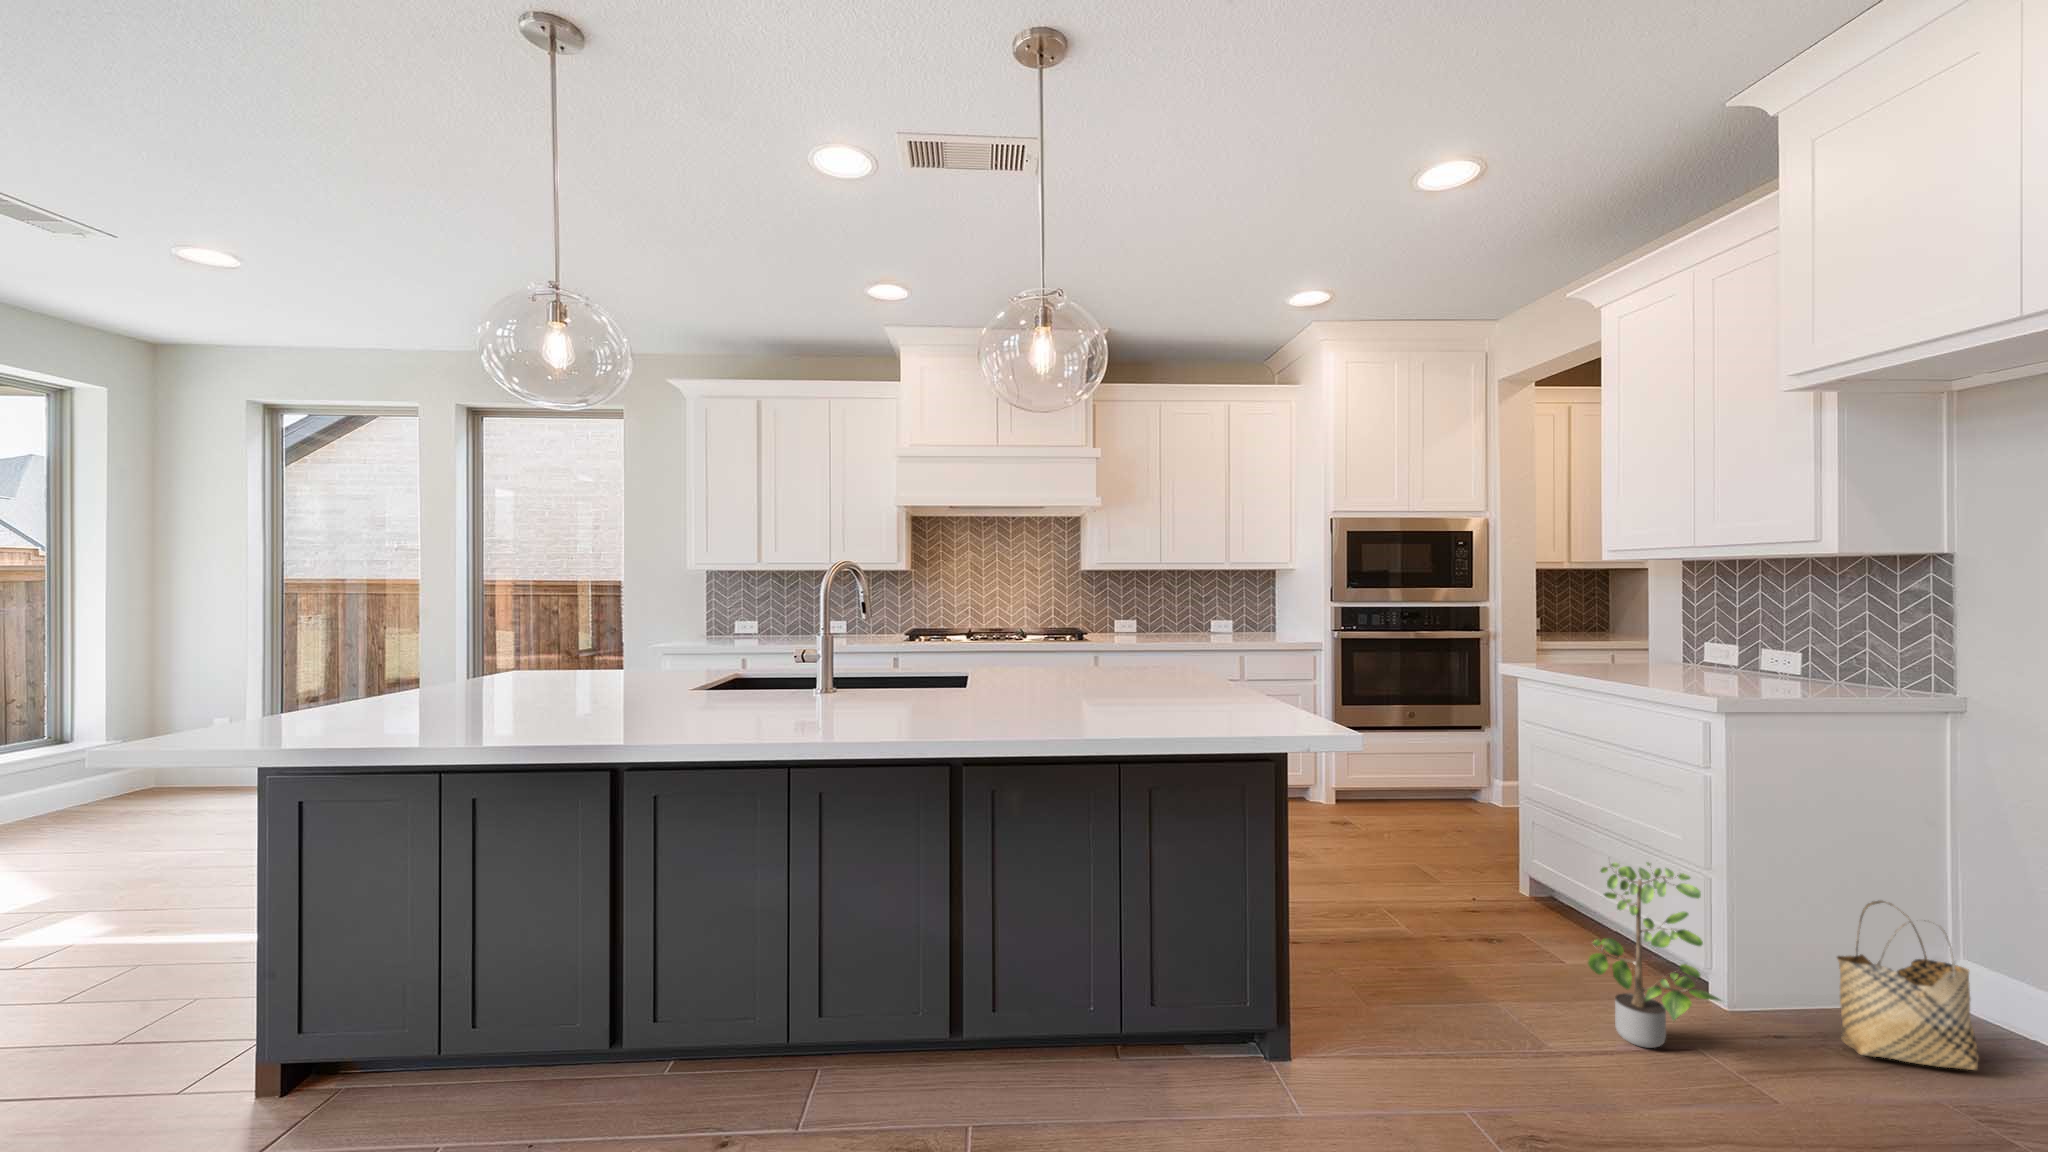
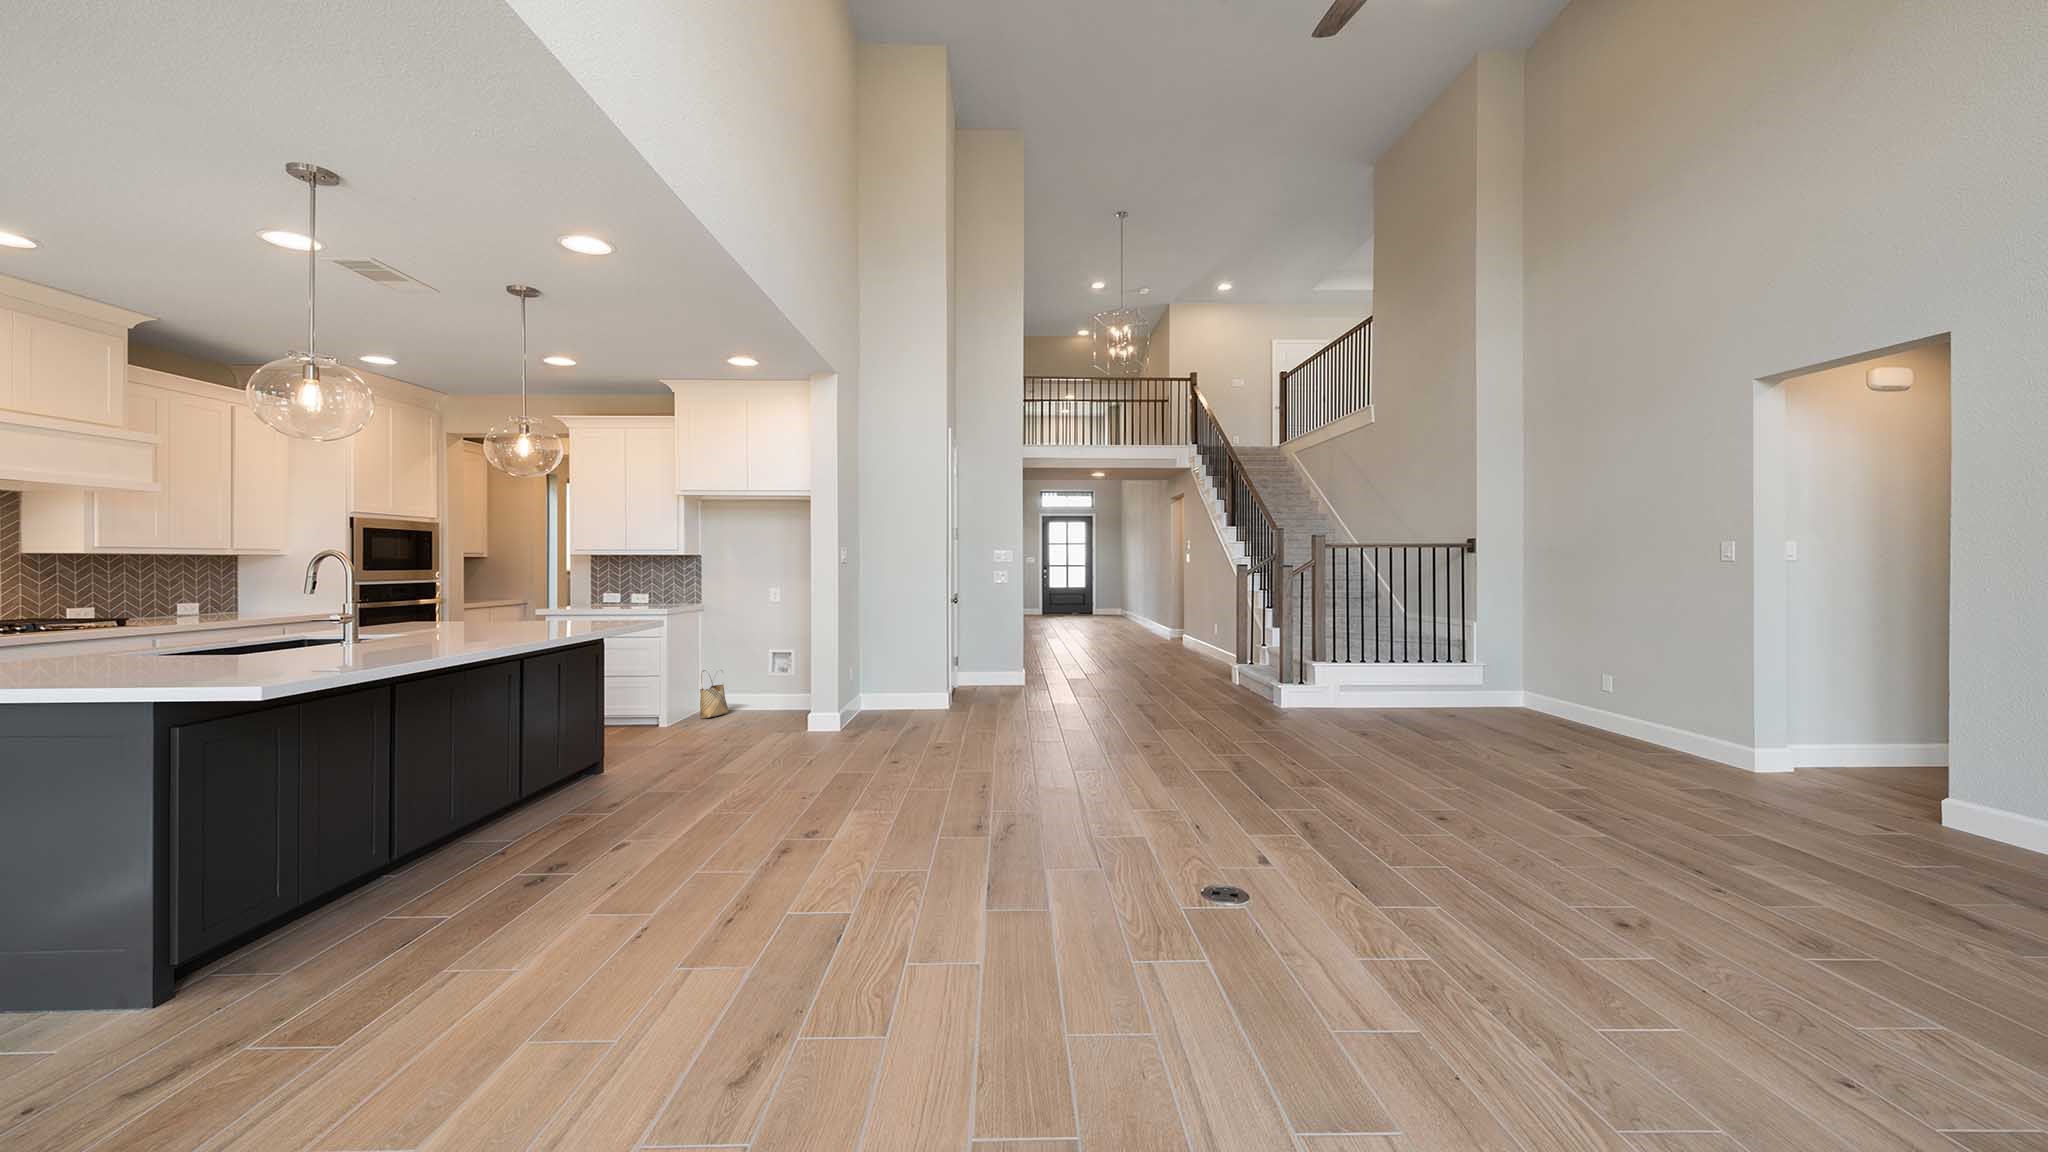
potted plant: present [1588,862,1721,1048] -> none [651,665,695,734]

